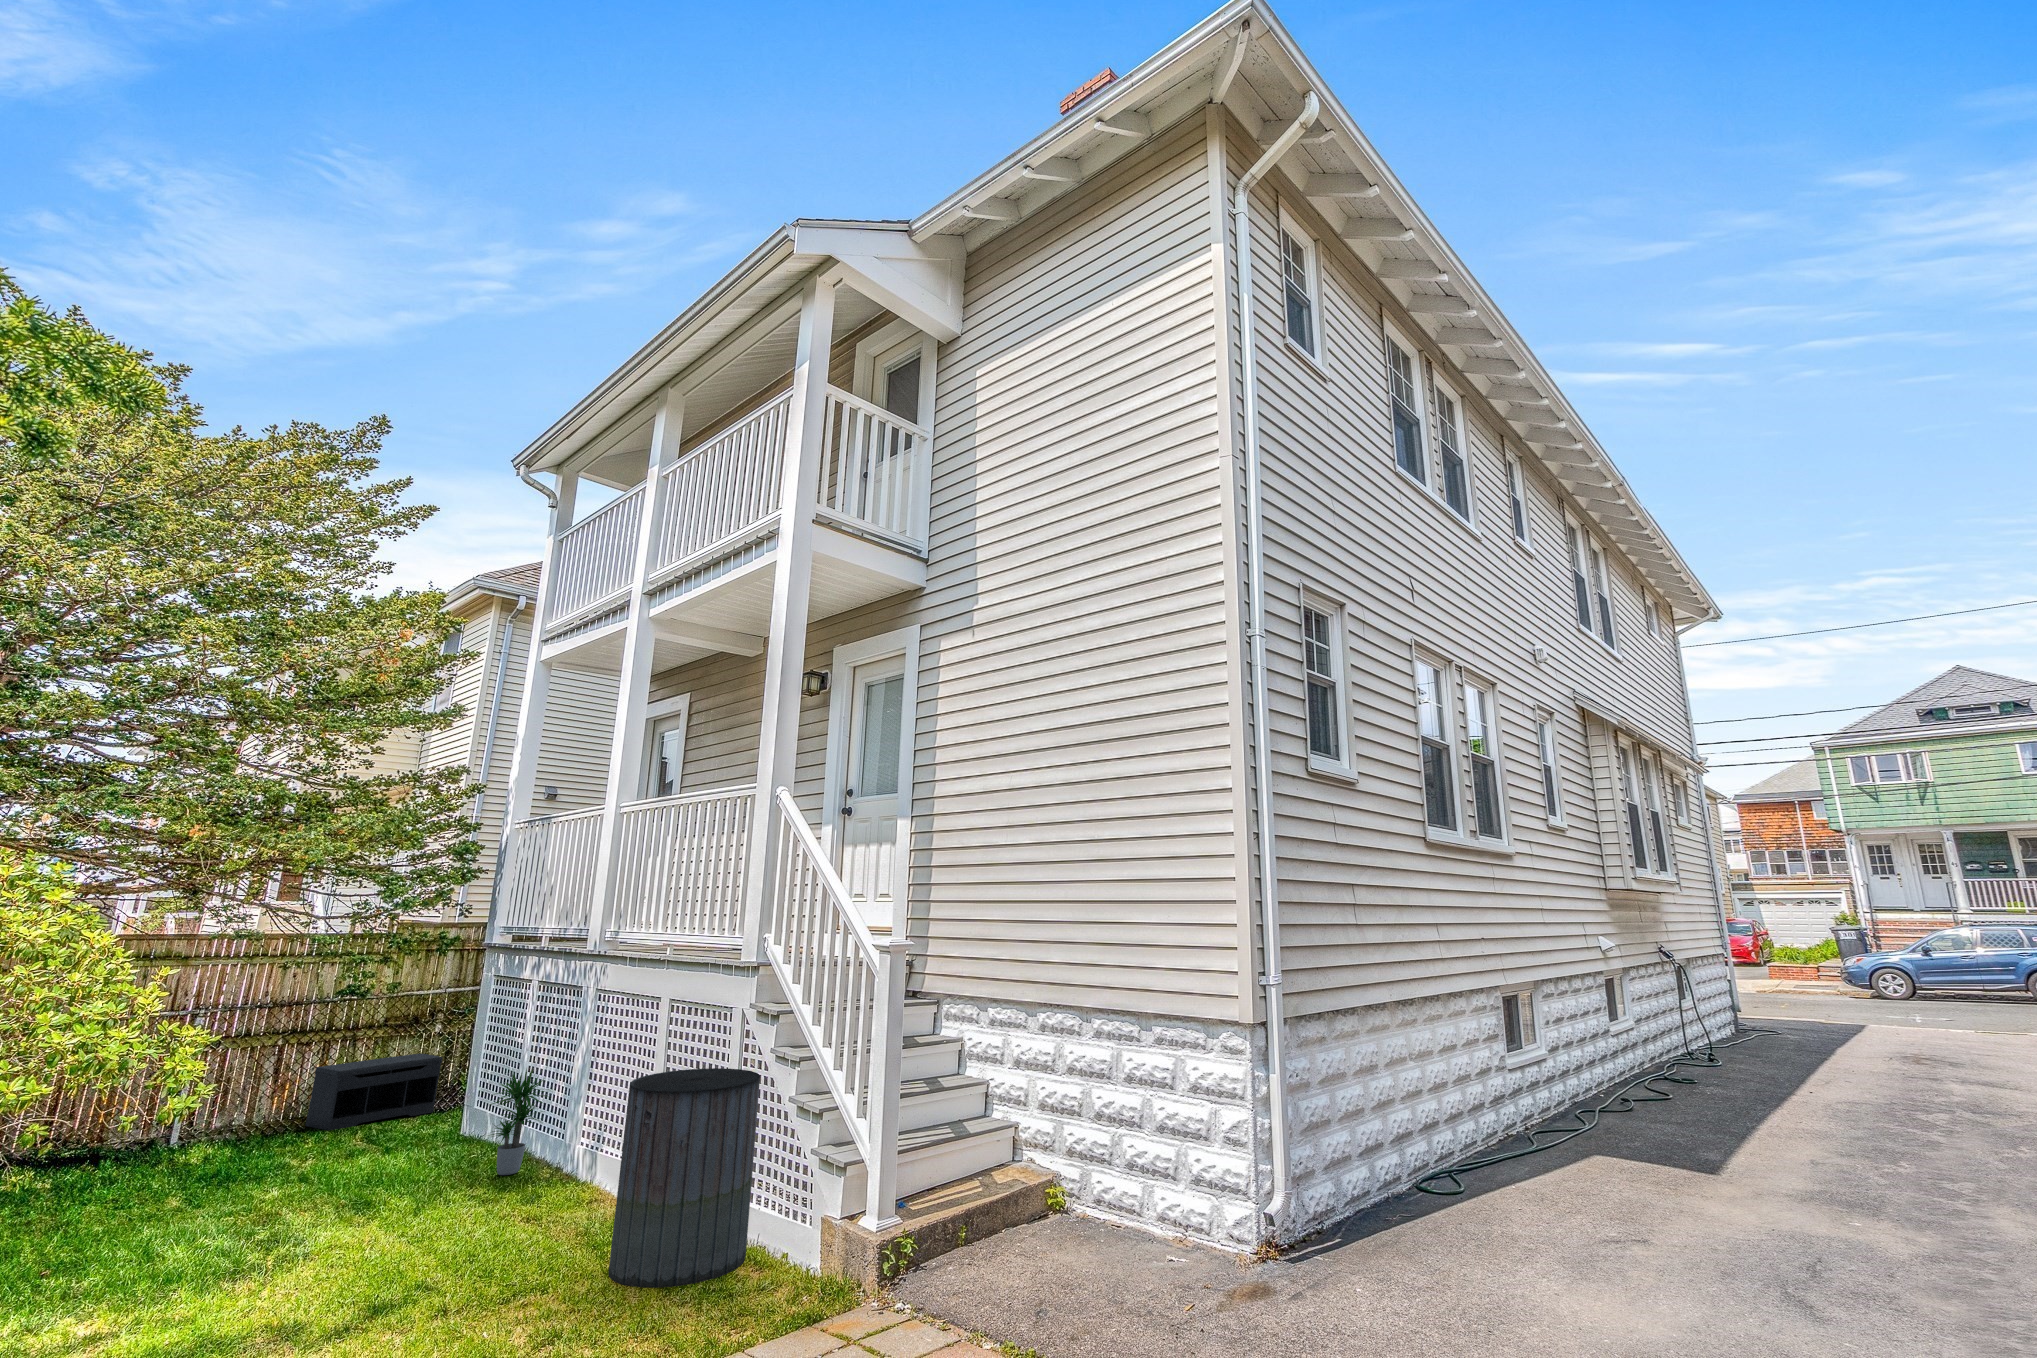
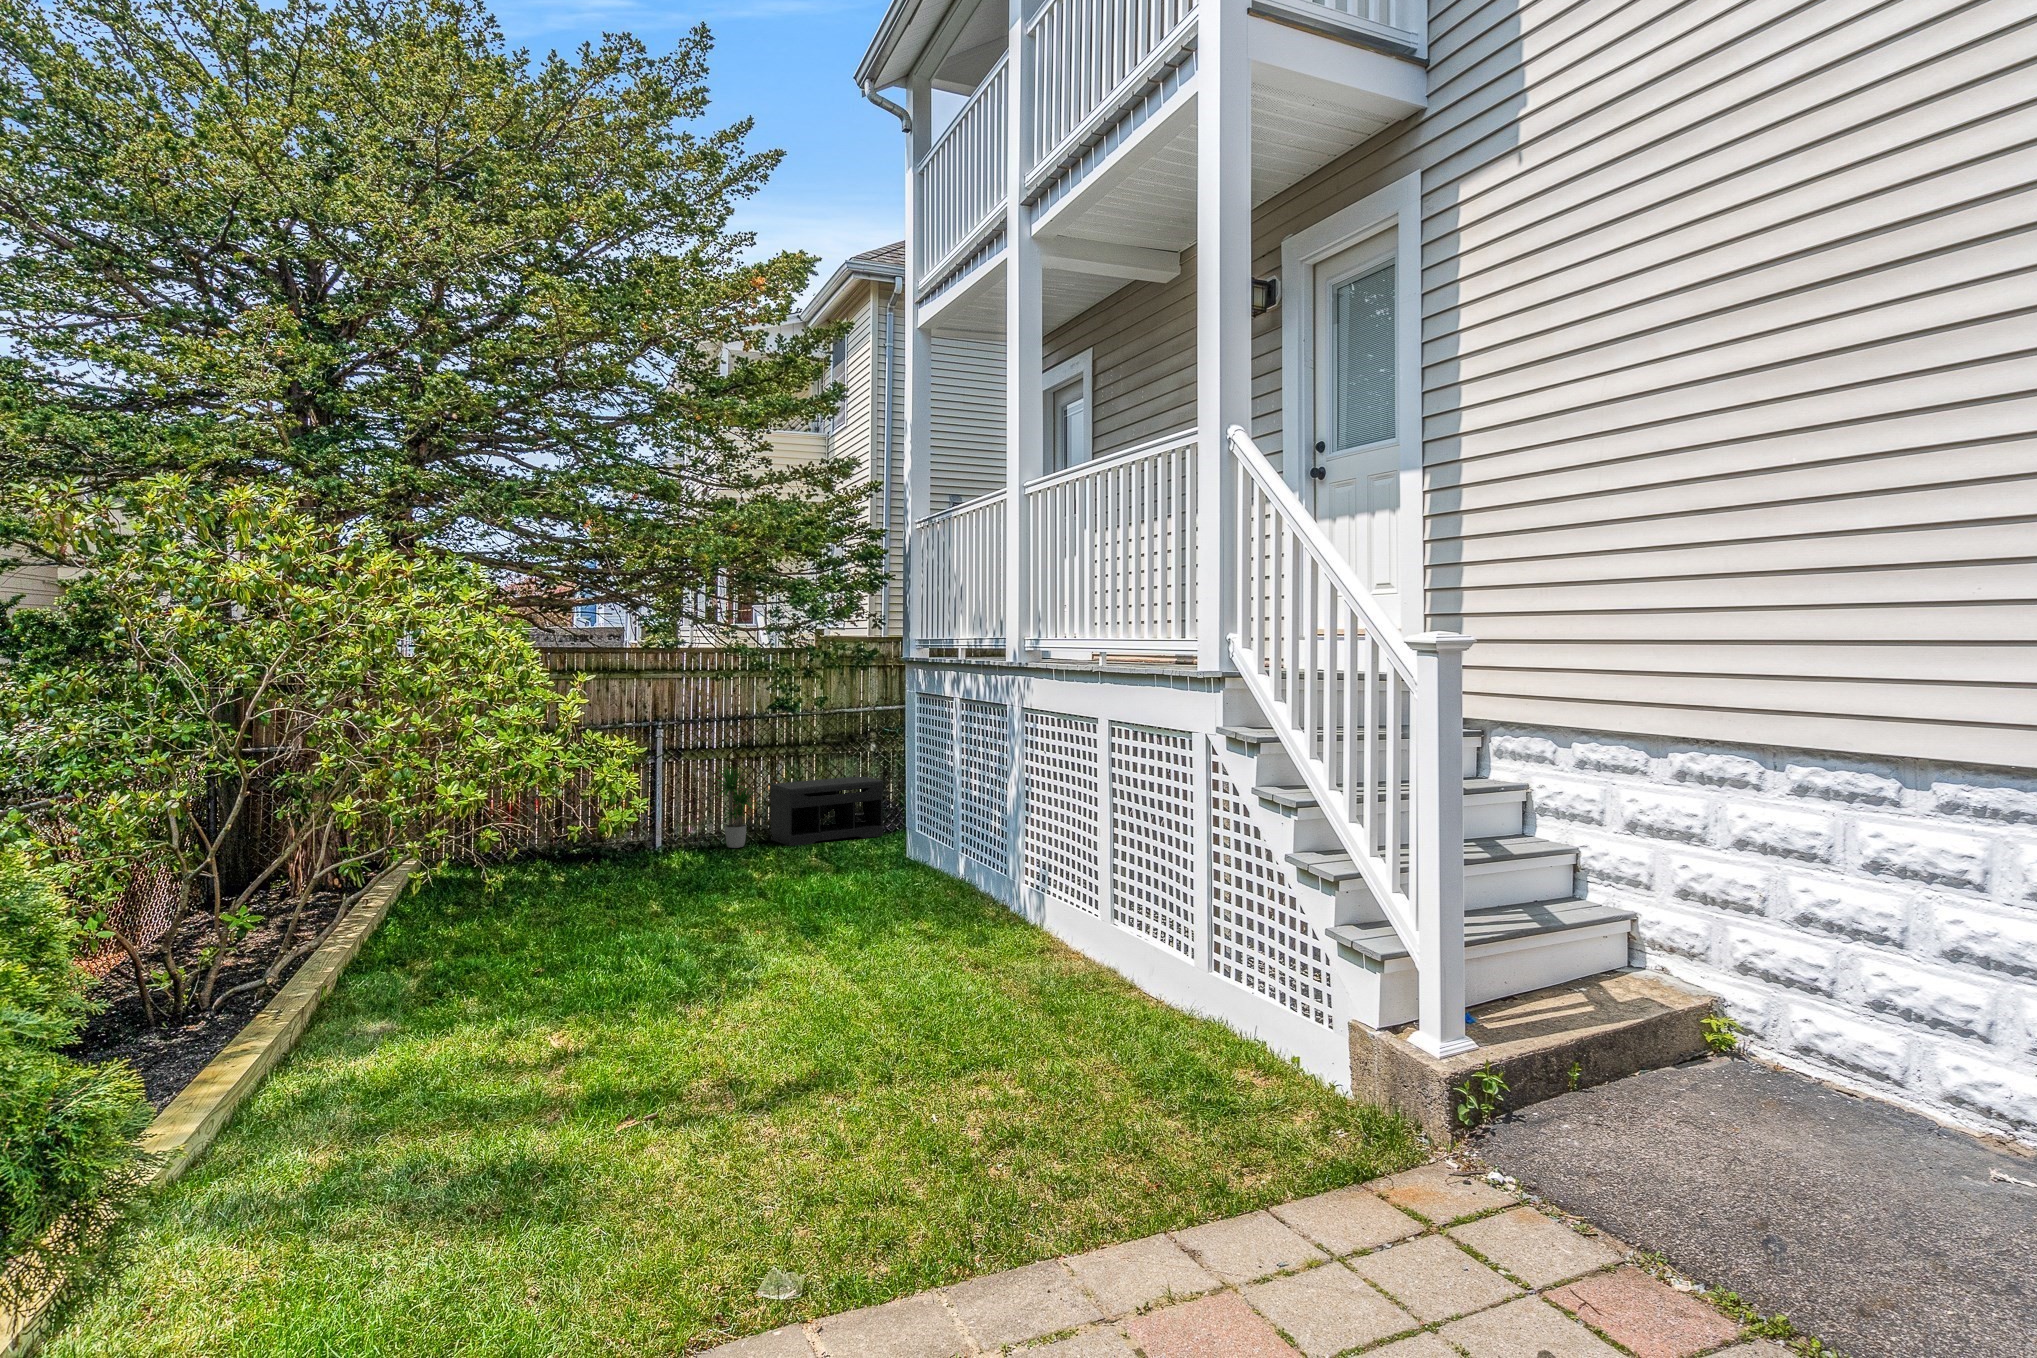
trash can: present [609,1068,760,1288] -> none [1070,807,1240,1080]
potted plant: present [489,1069,549,1175] -> present [713,765,757,848]

